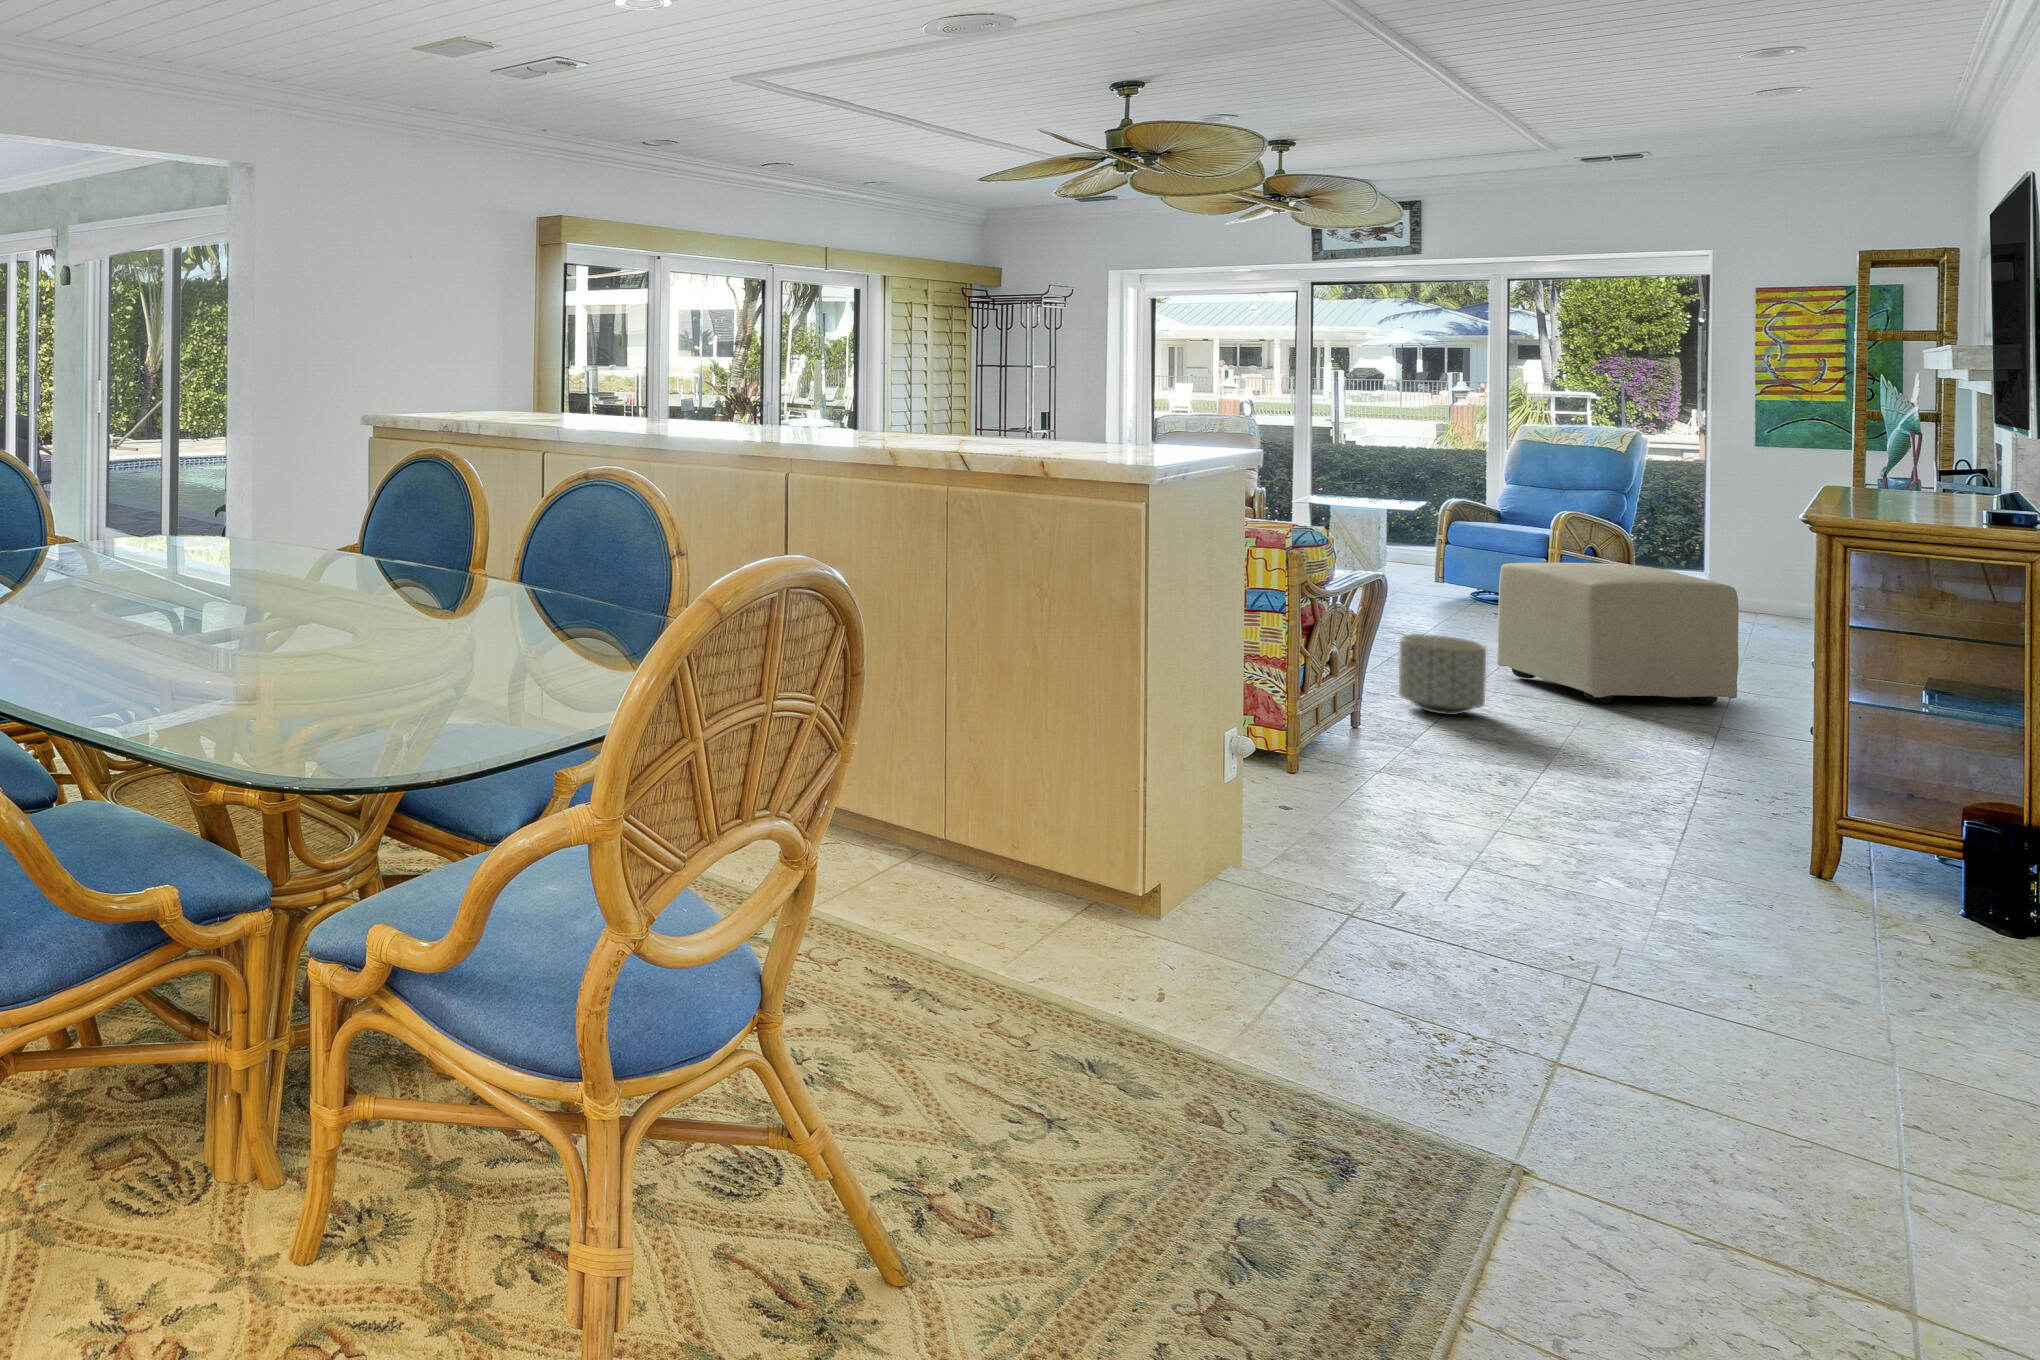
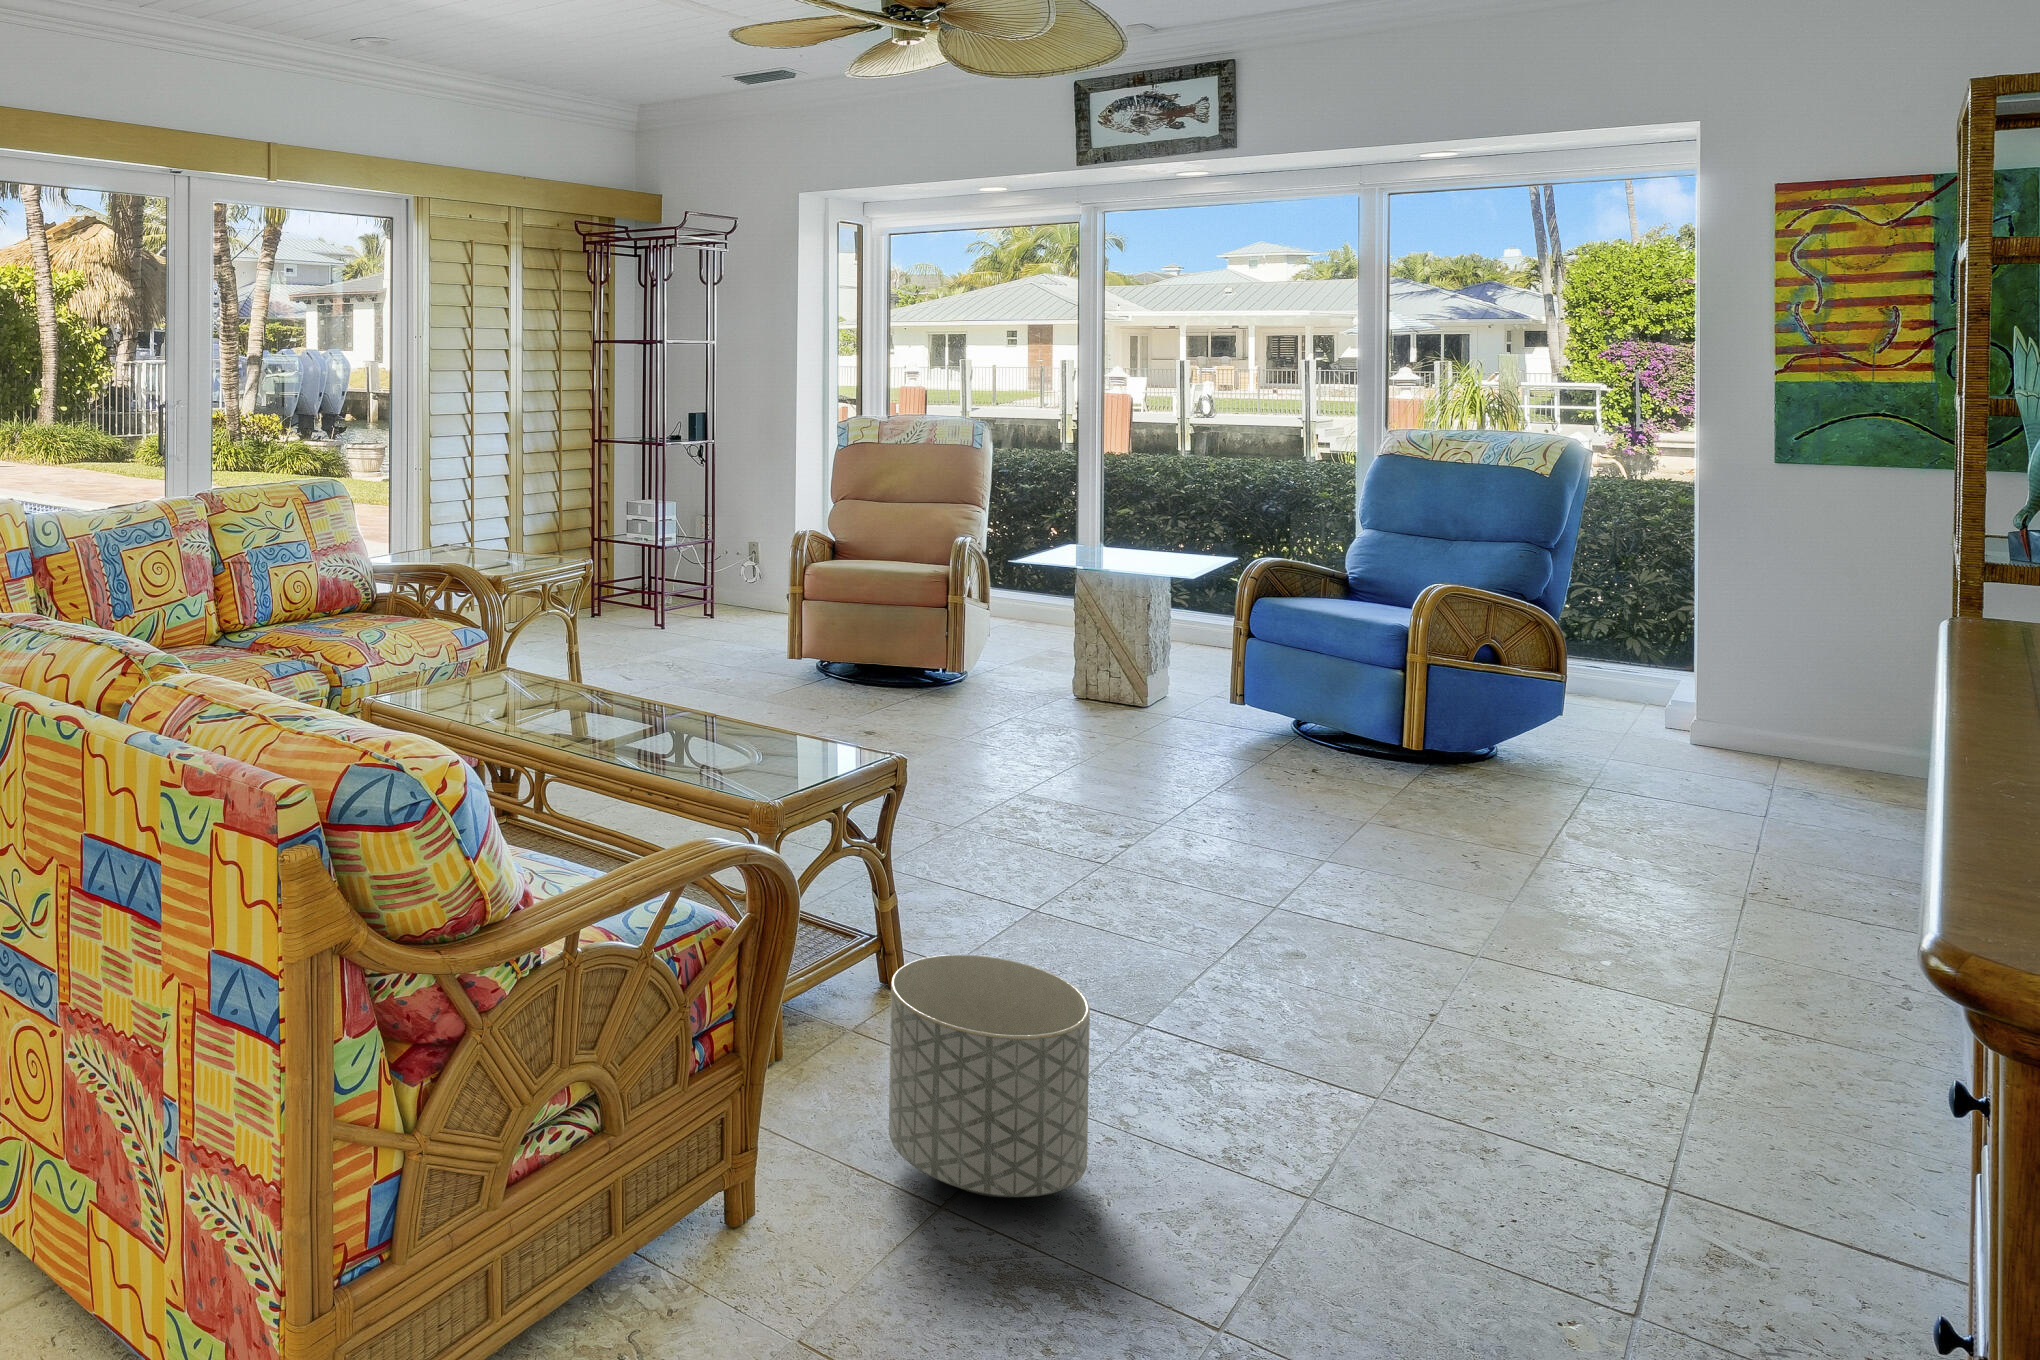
ottoman: present [1497,563,1739,704] -> none [1215,738,1748,1120]

